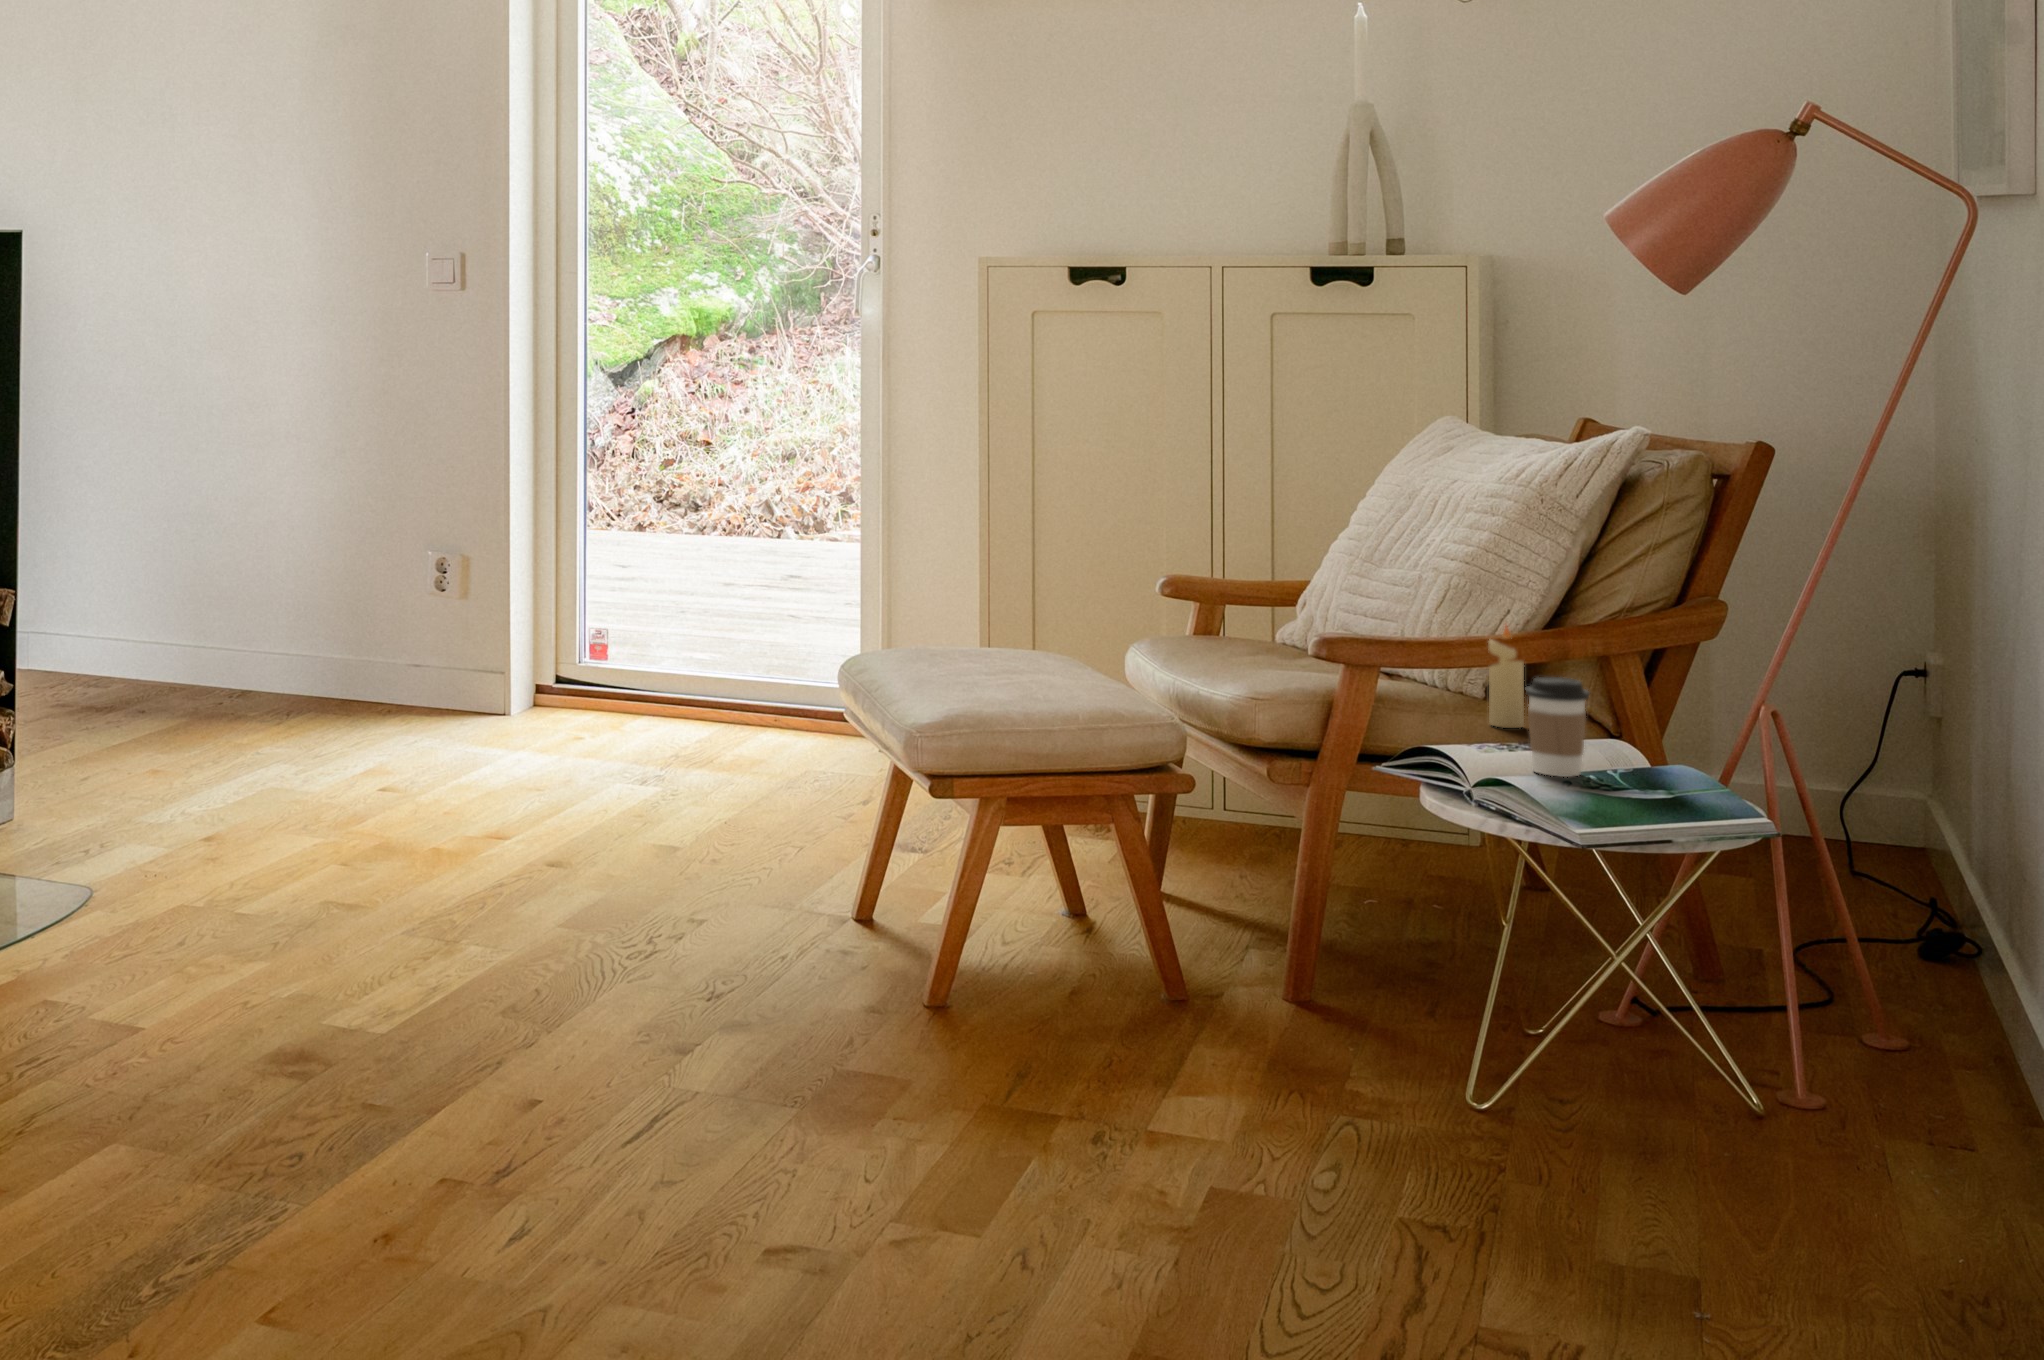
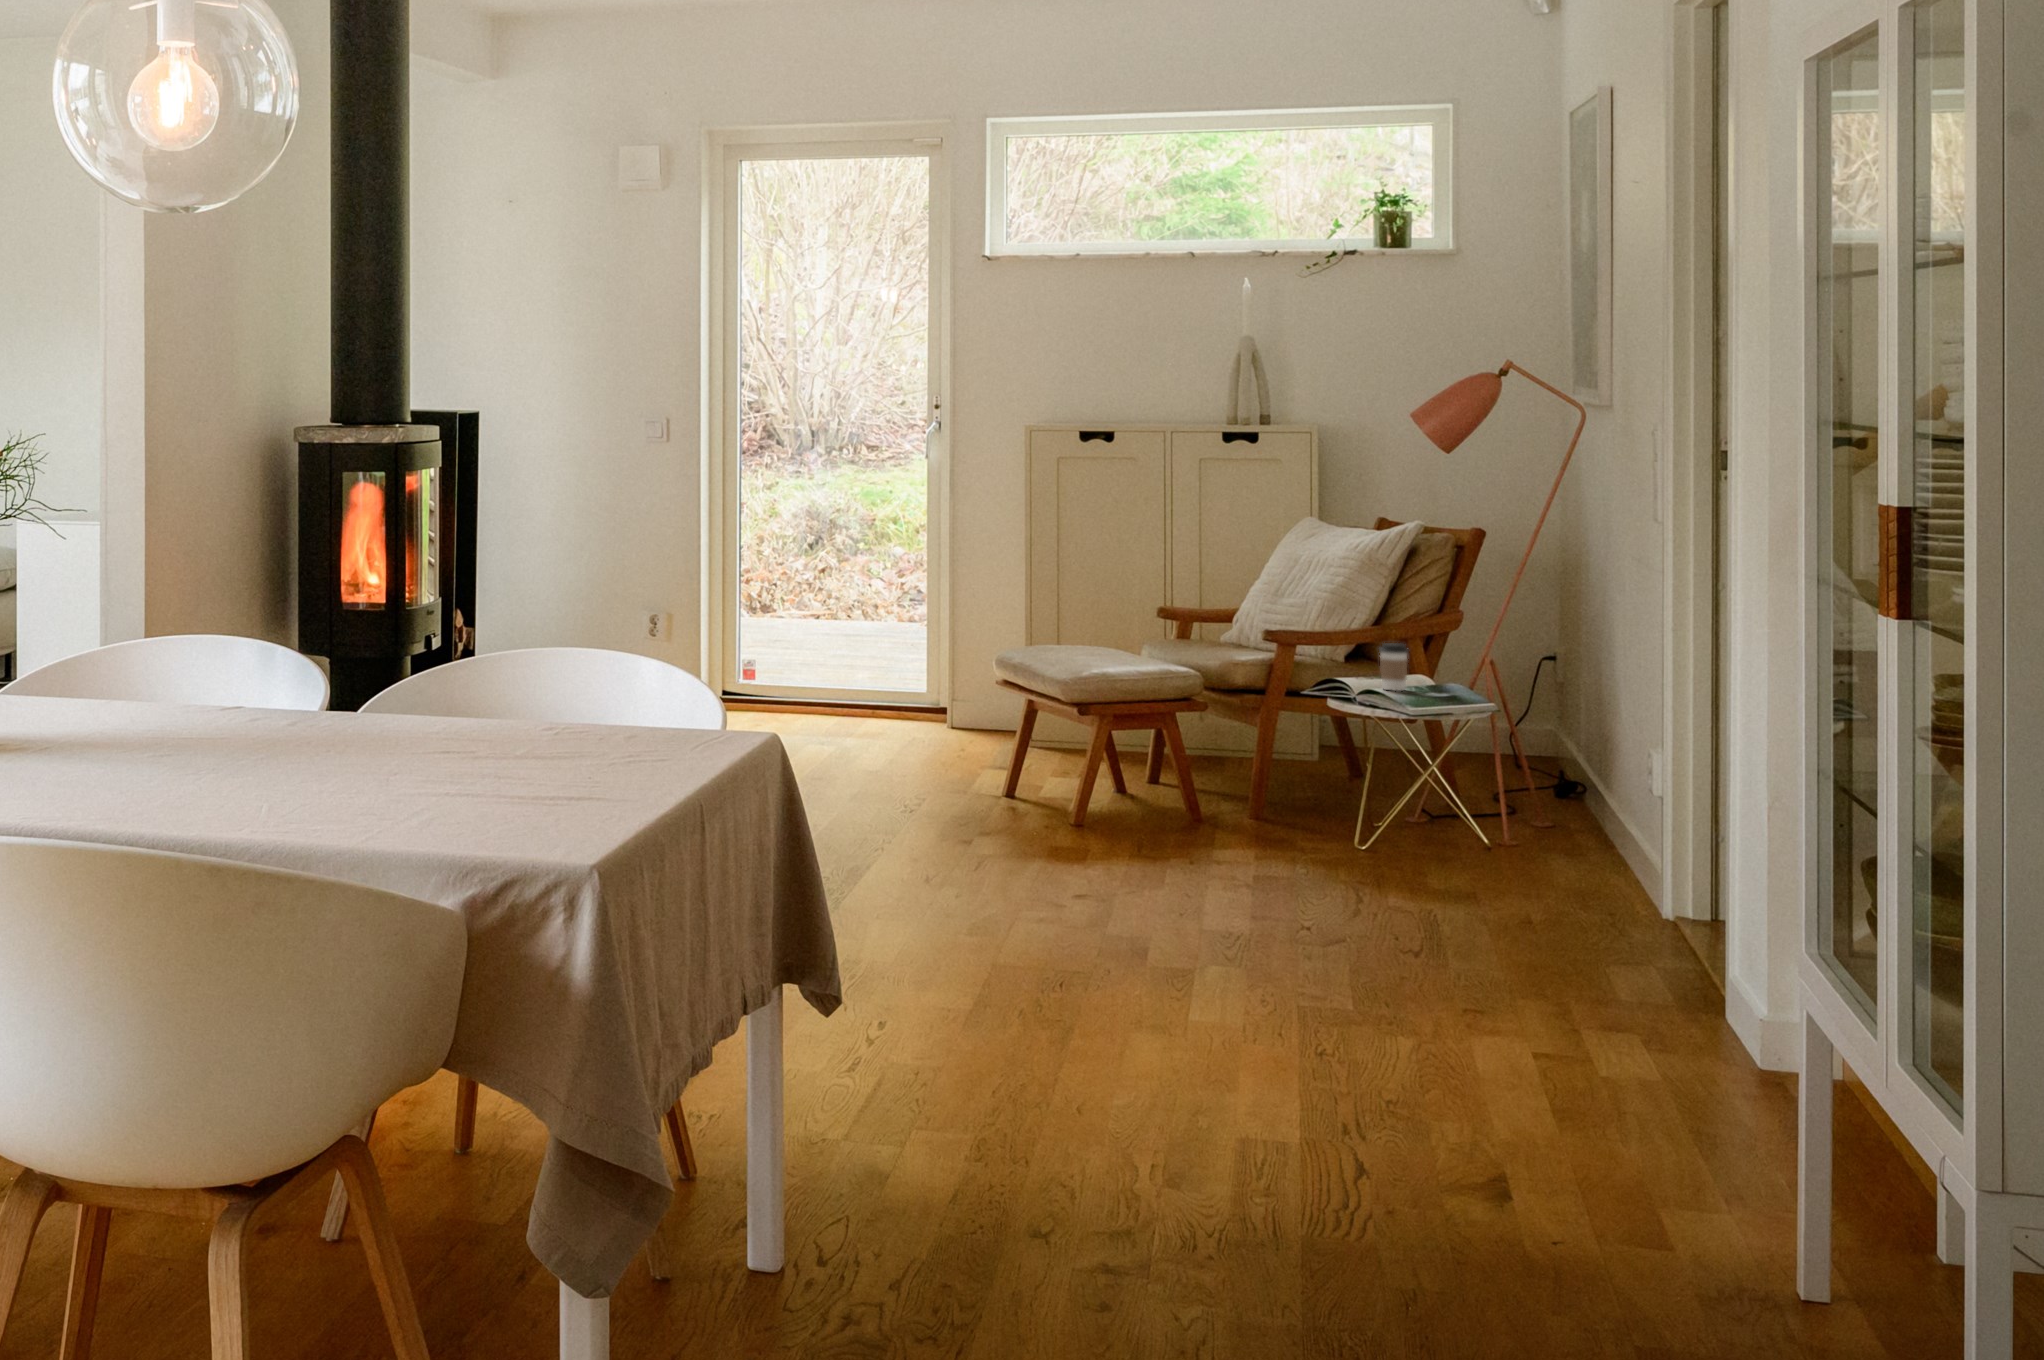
candle: present [1489,626,1524,728] -> none [1349,622,1368,676]

